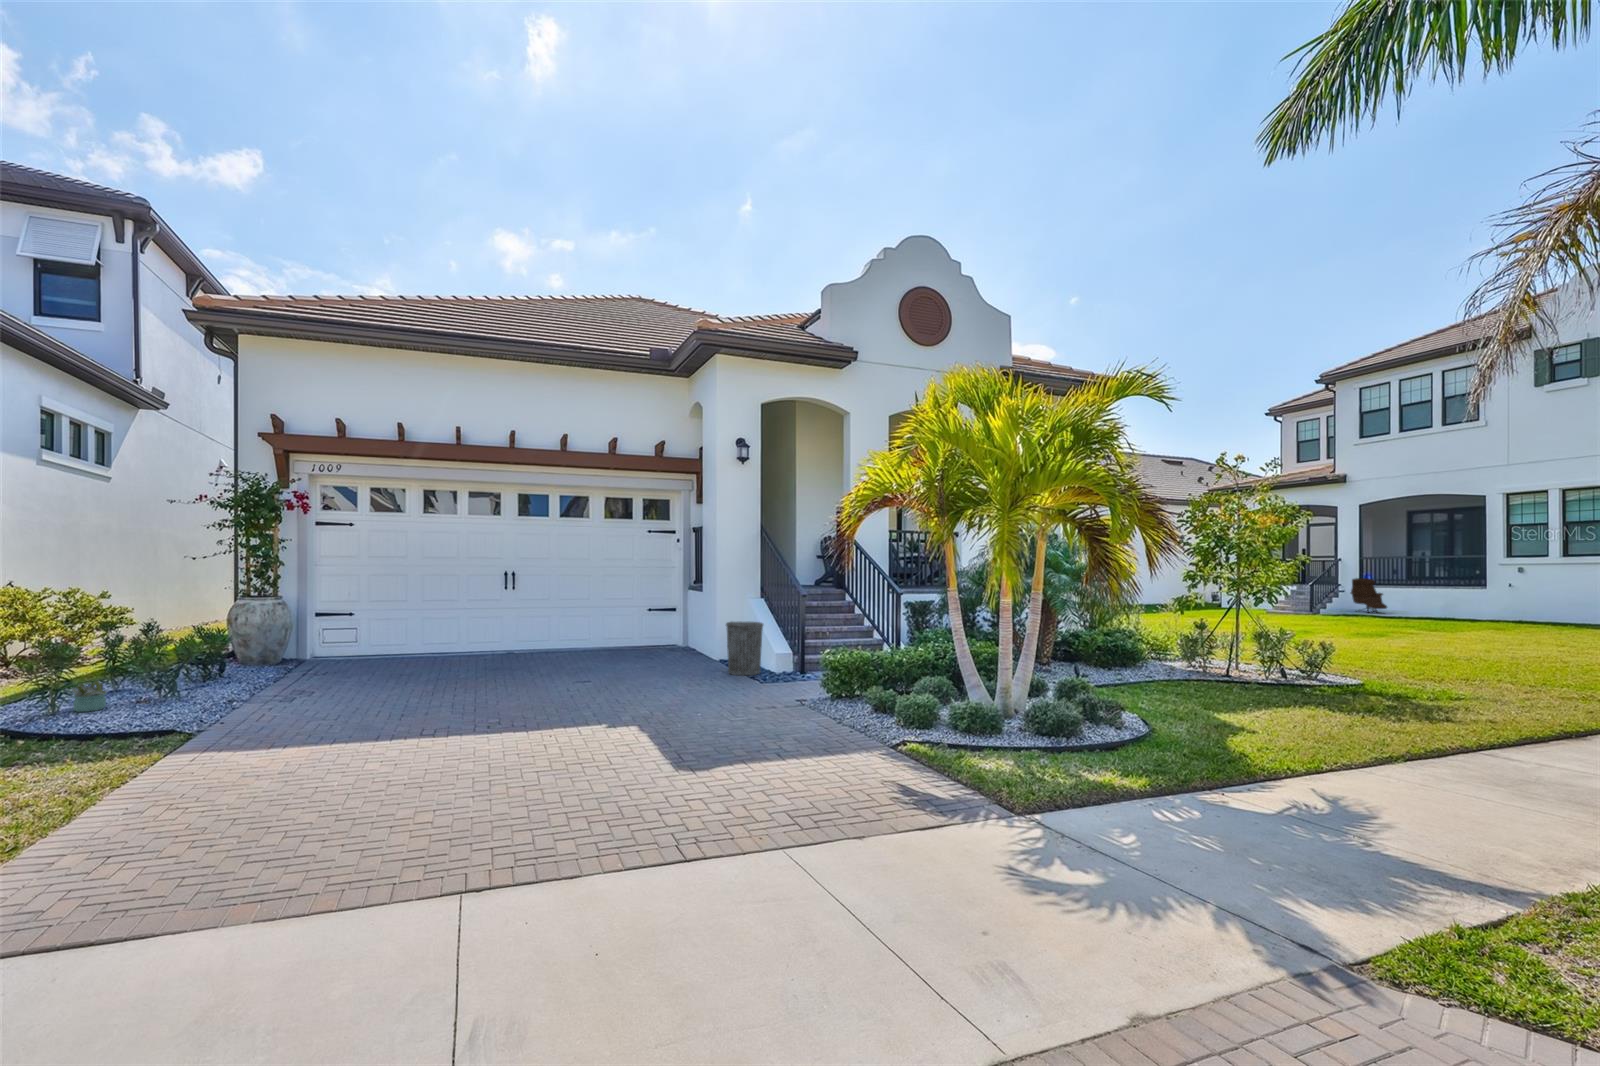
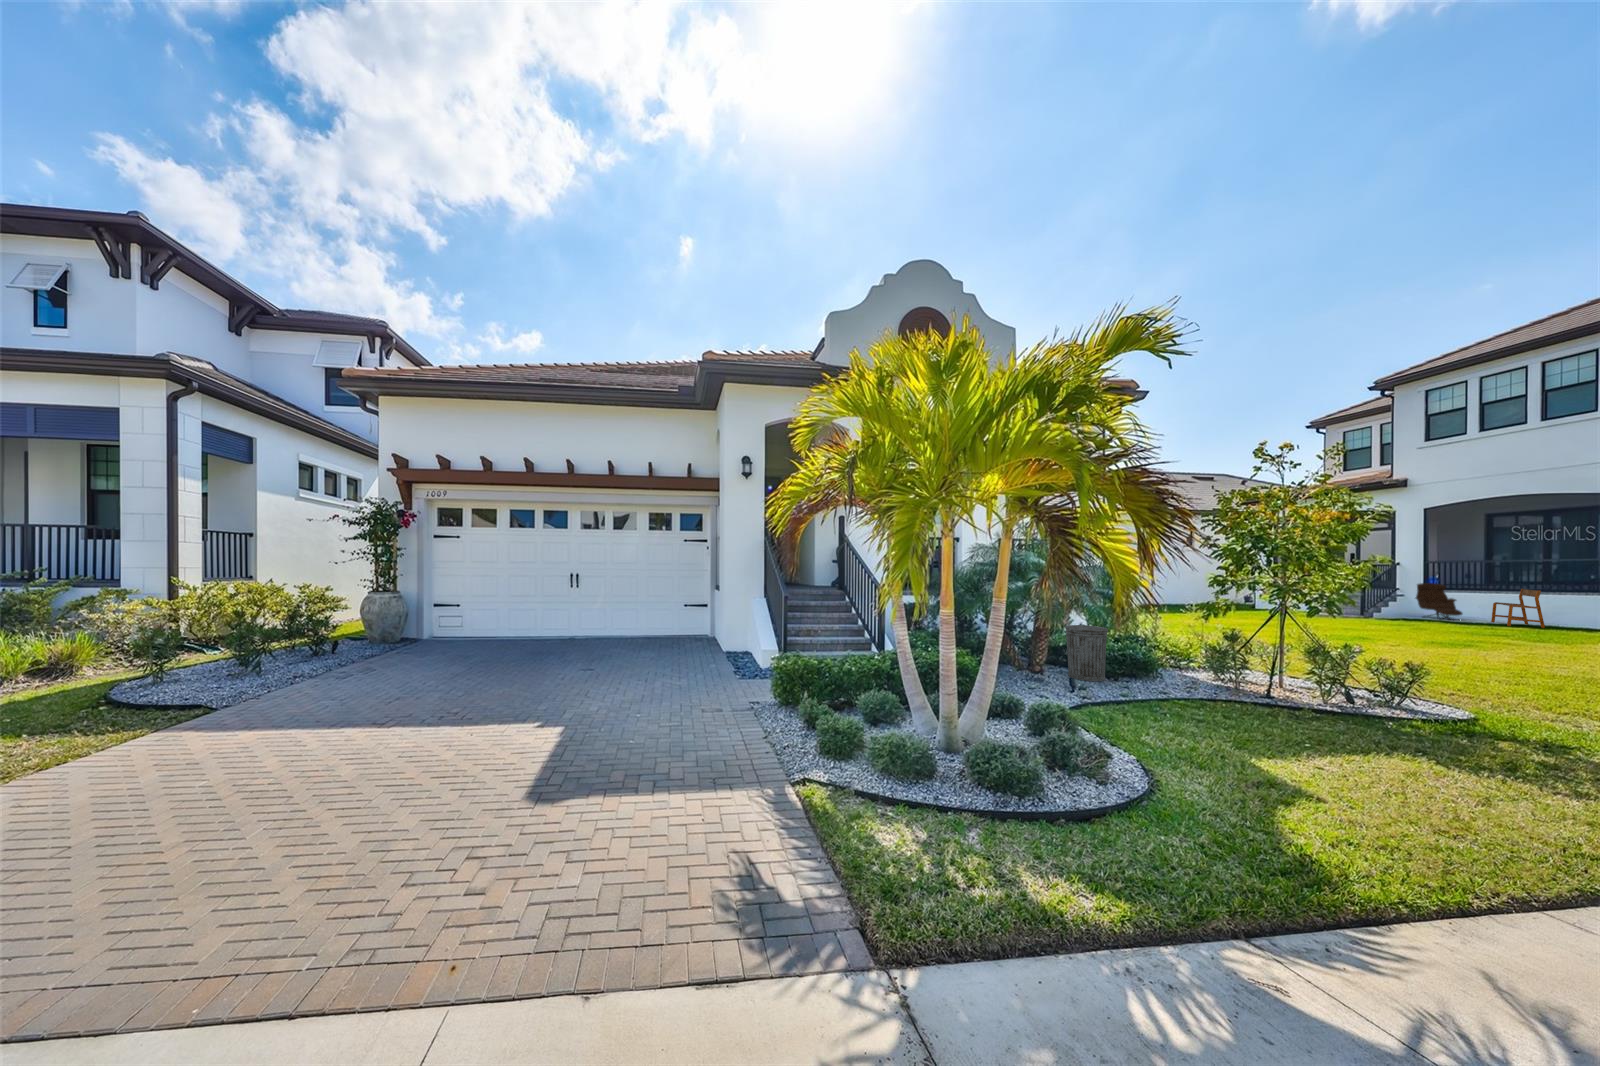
bench: none [1410,582,1449,618] -> present [1491,589,1545,628]
trash can: present [726,622,763,675] -> present [1065,625,1108,681]
decorative plant: present [72,681,107,712] -> none [118,658,157,686]

